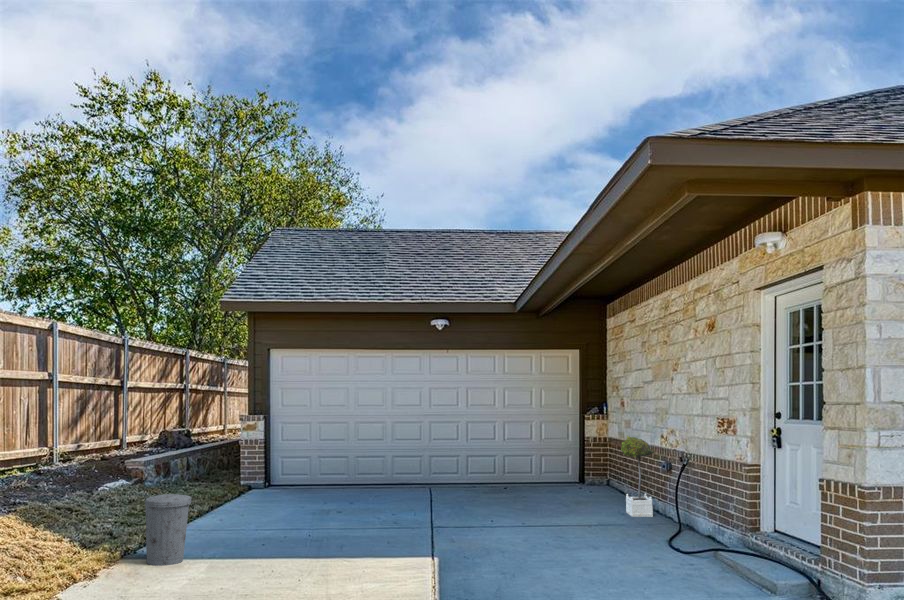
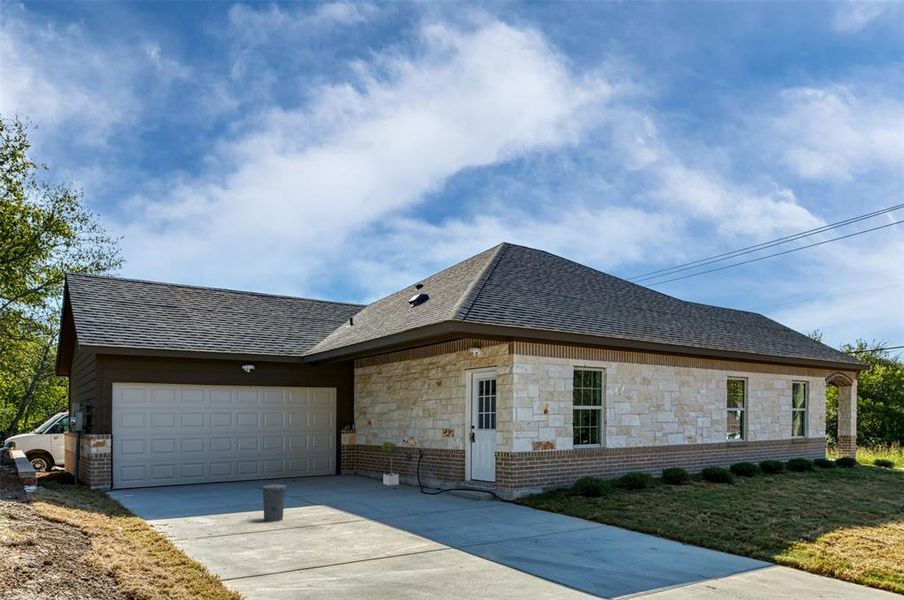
trash can: present [145,494,191,566] -> present [262,484,286,522]

